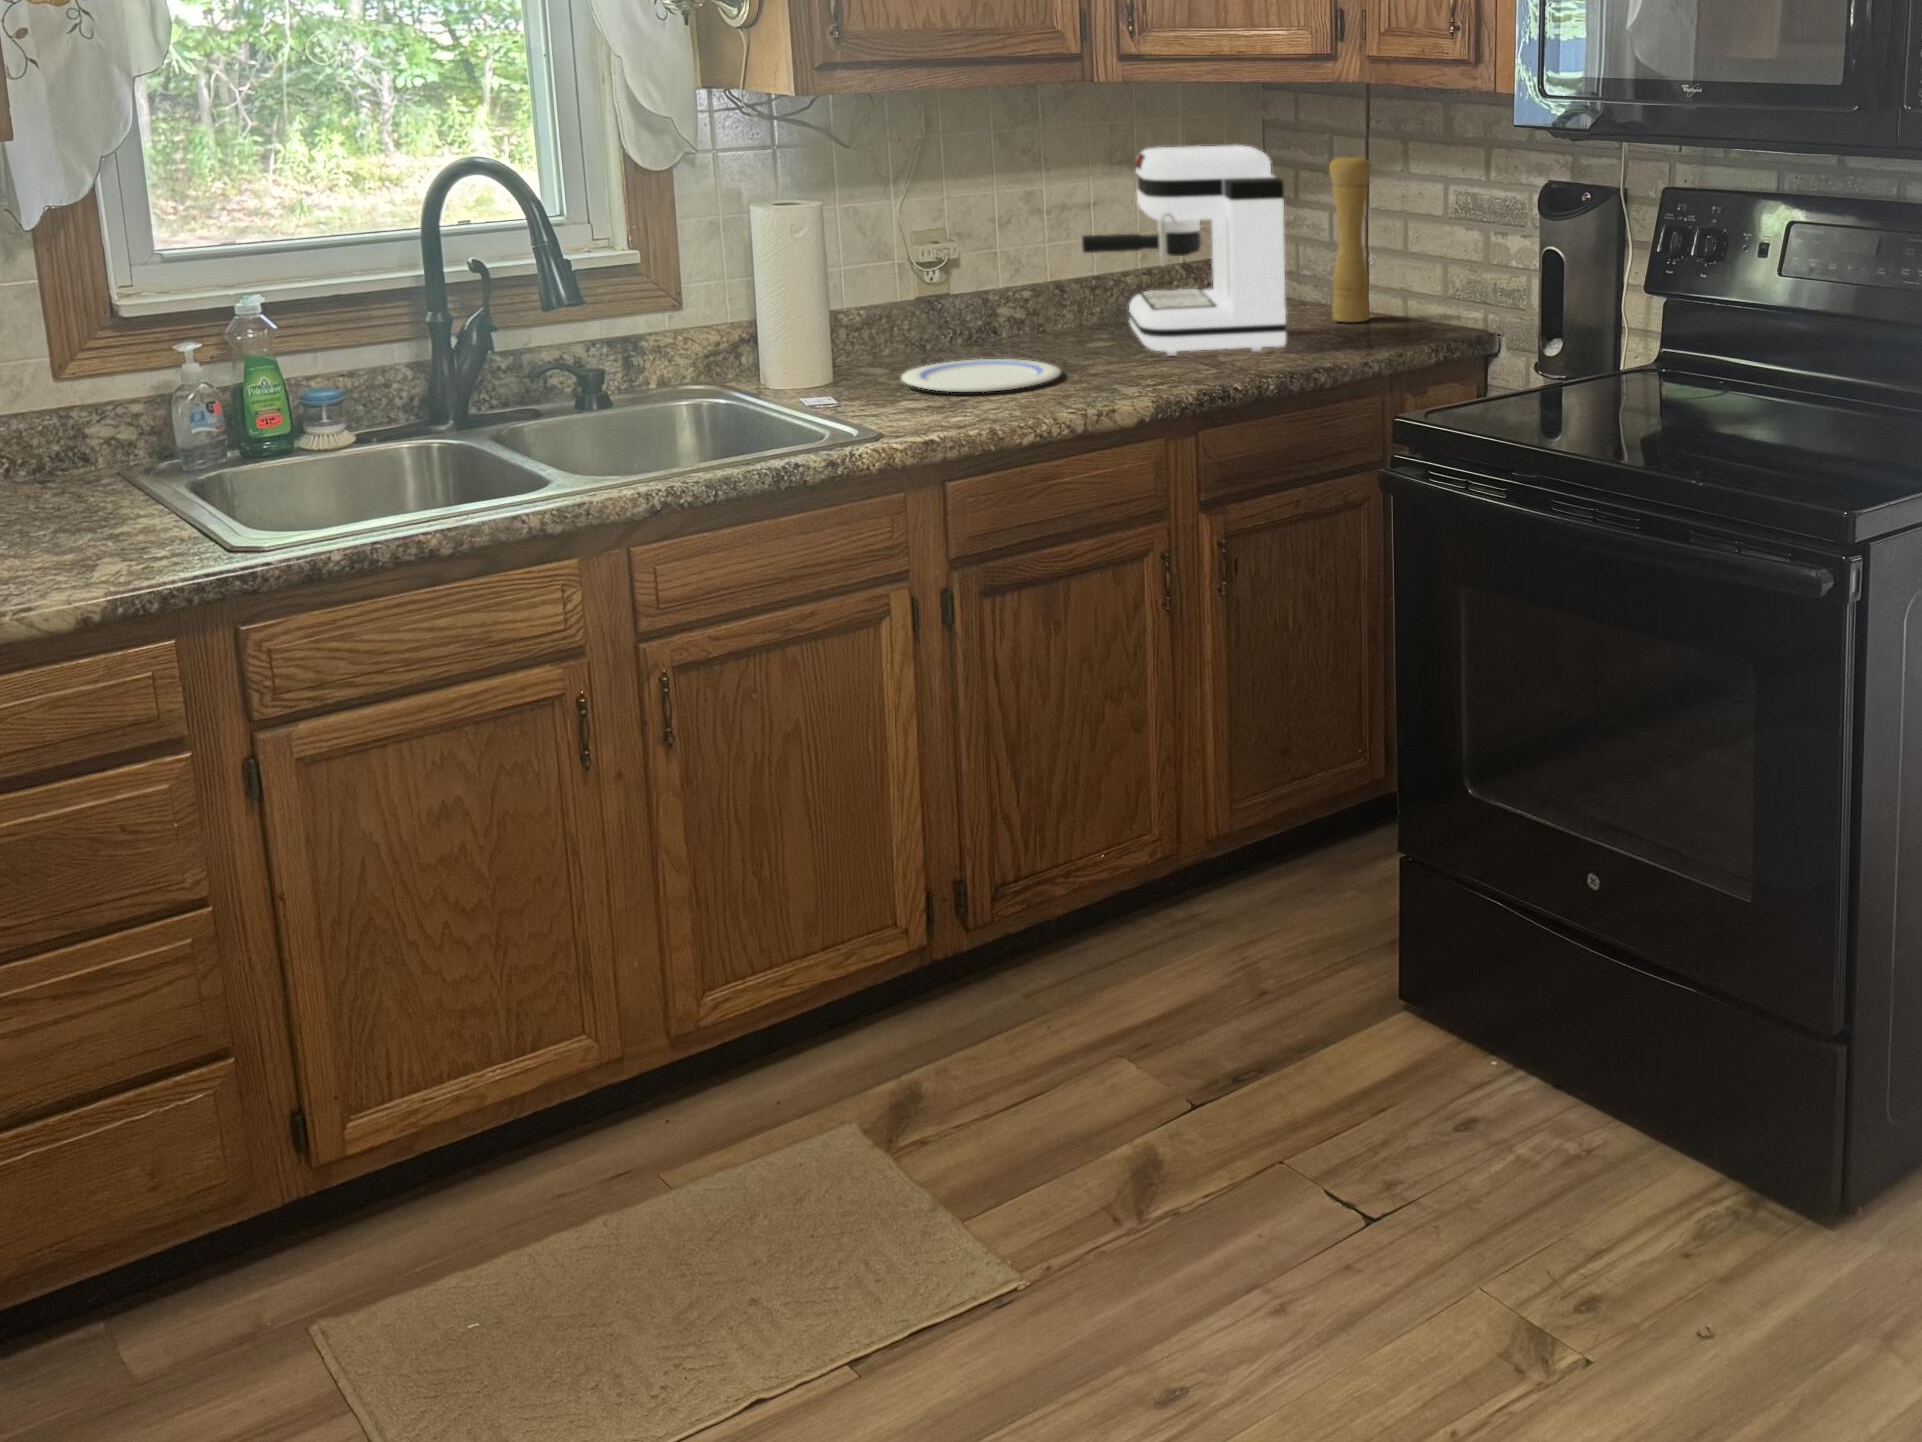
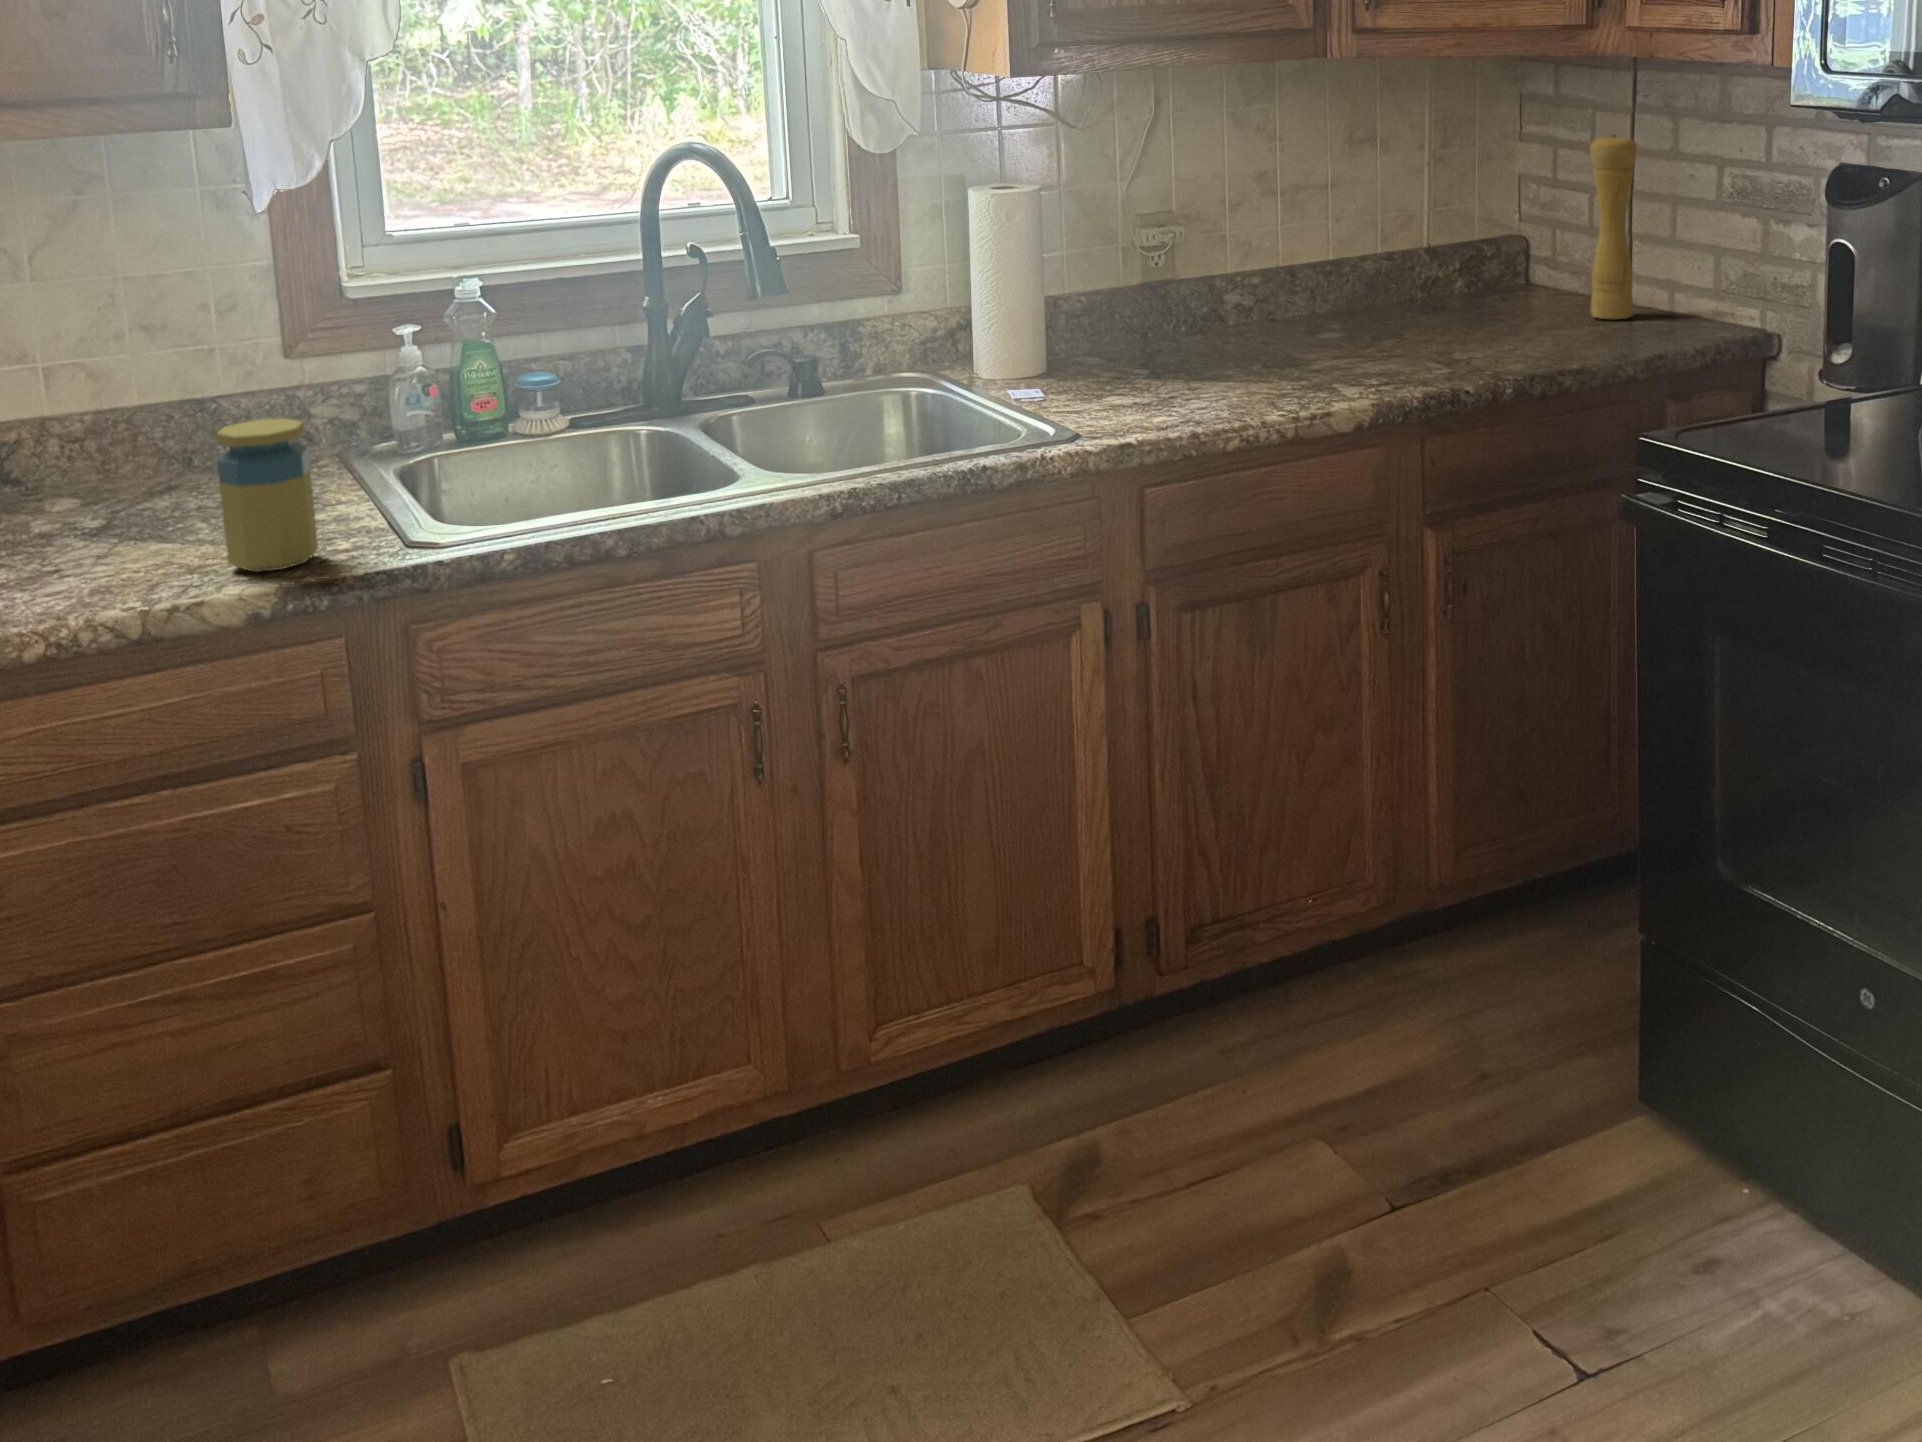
coffee maker: present [1082,145,1286,356] -> none [1316,125,1535,354]
plate: present [902,359,1061,392] -> none [1116,353,1285,390]
jar: none [26,430,136,580] -> present [217,418,318,572]

